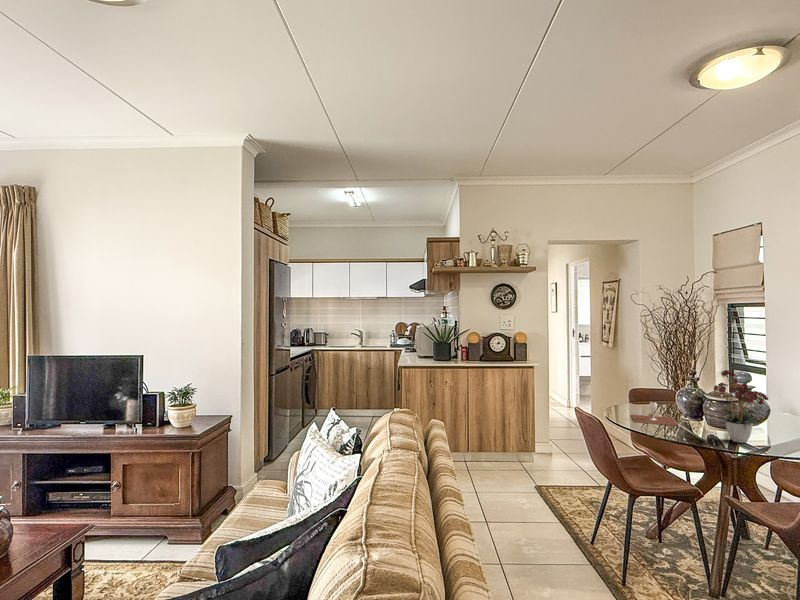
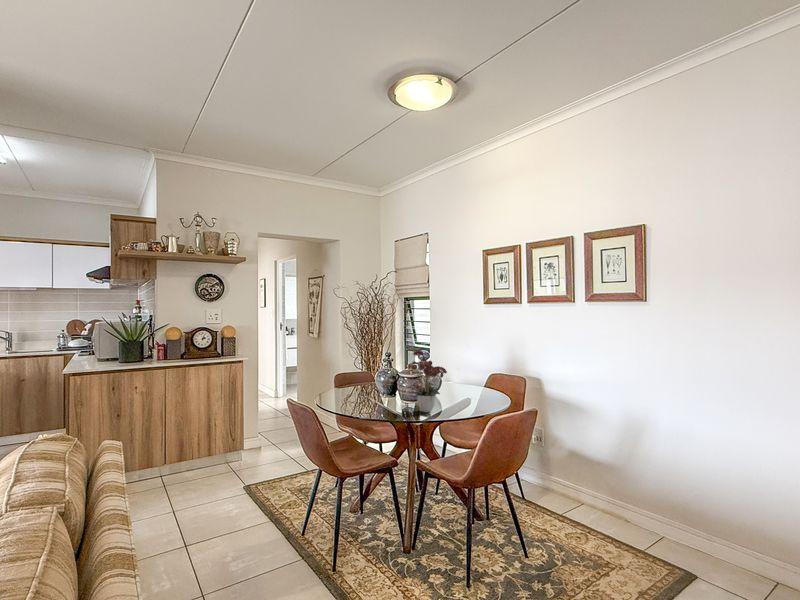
wine glass: present [631,402,678,426] -> none [338,385,378,406]

